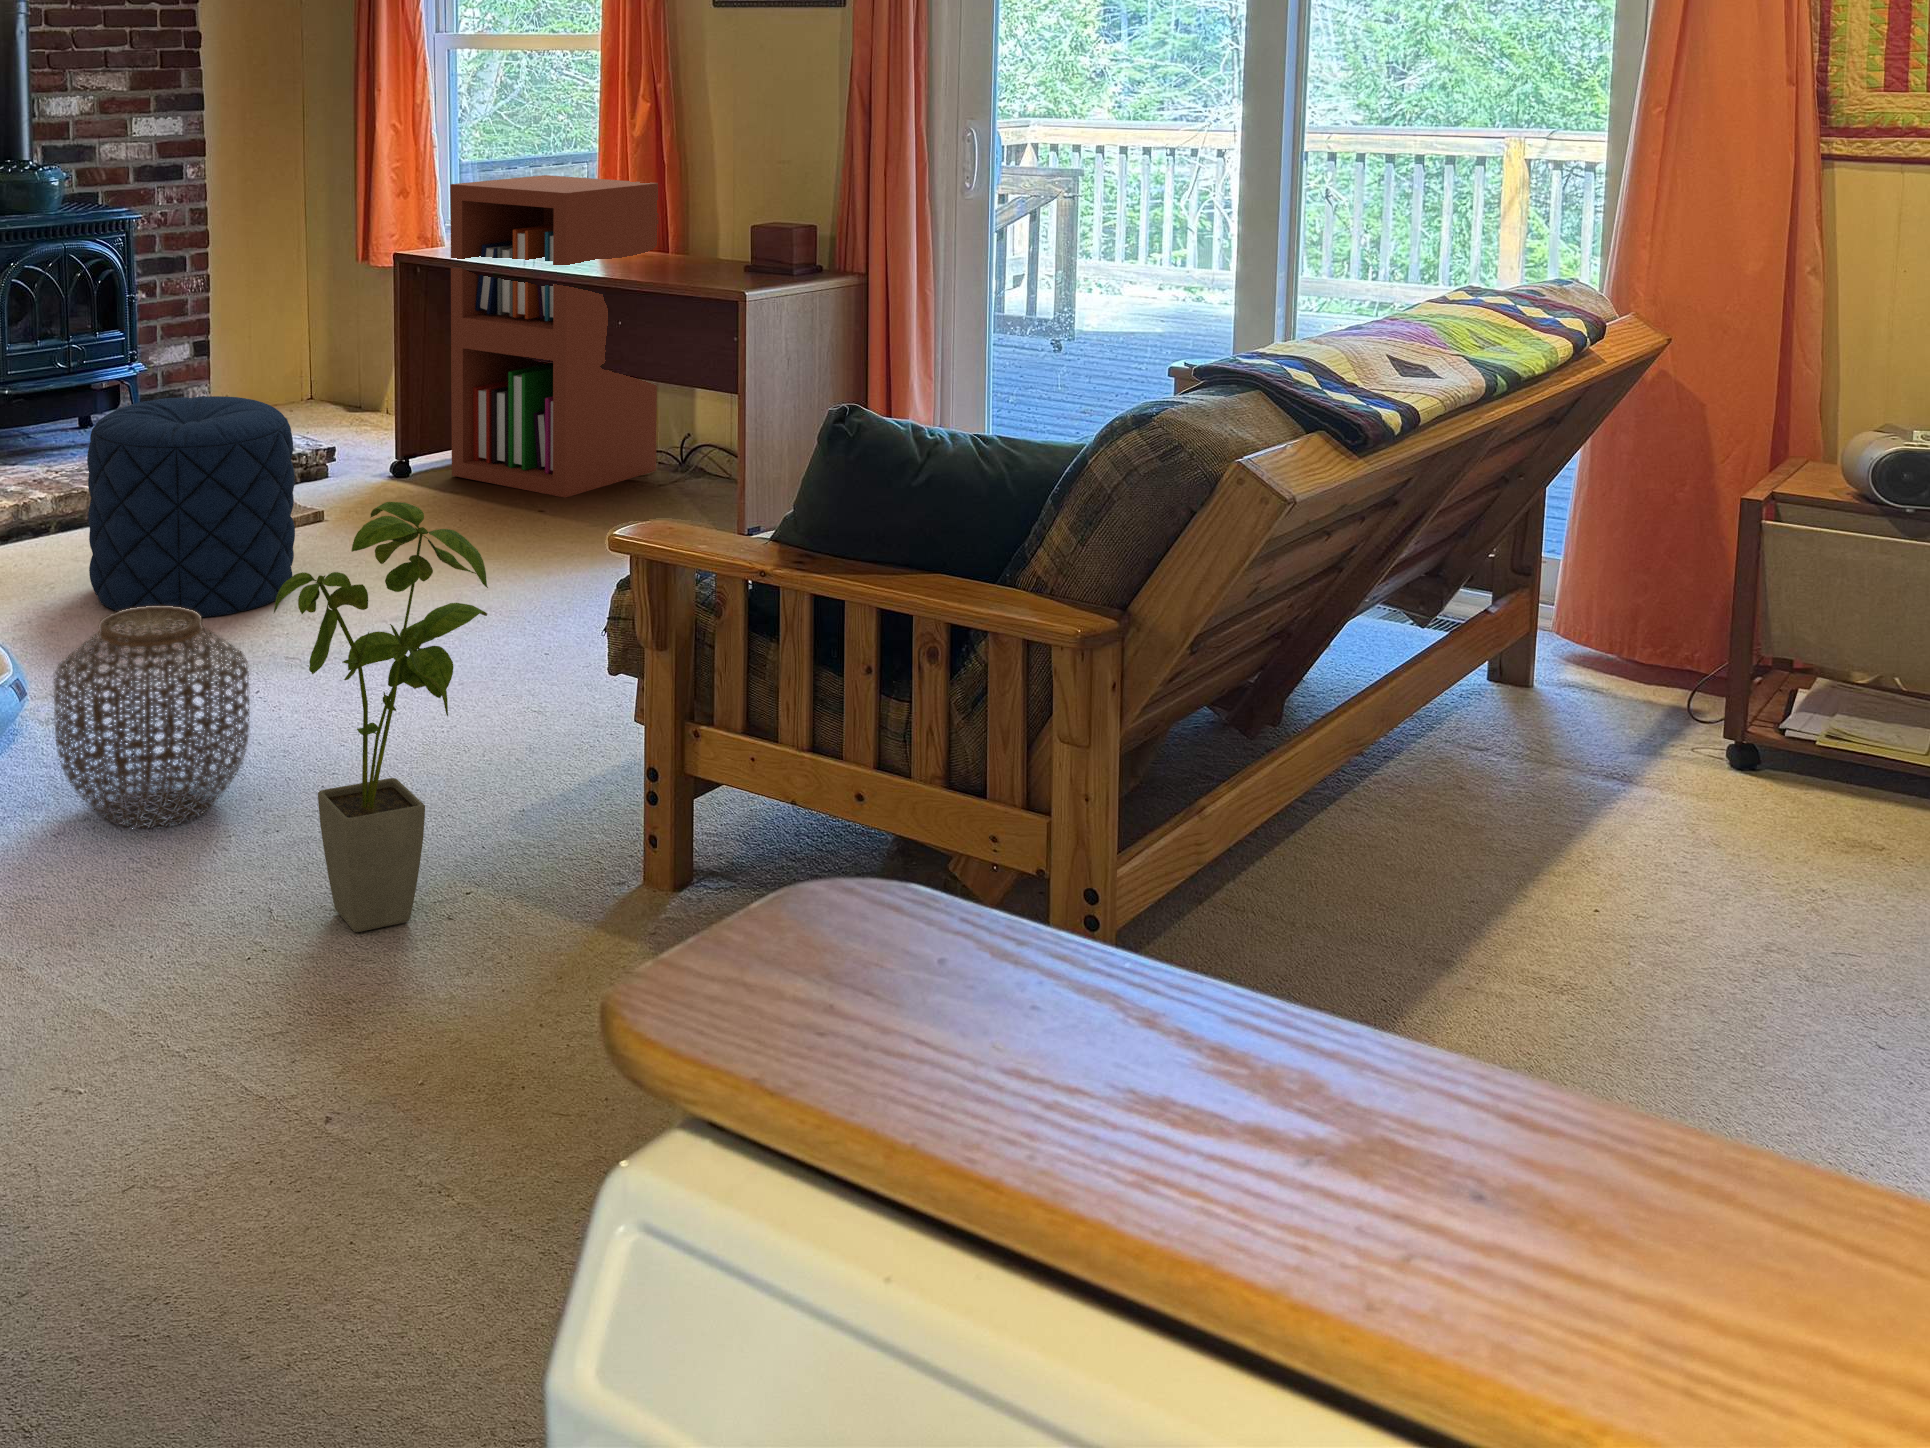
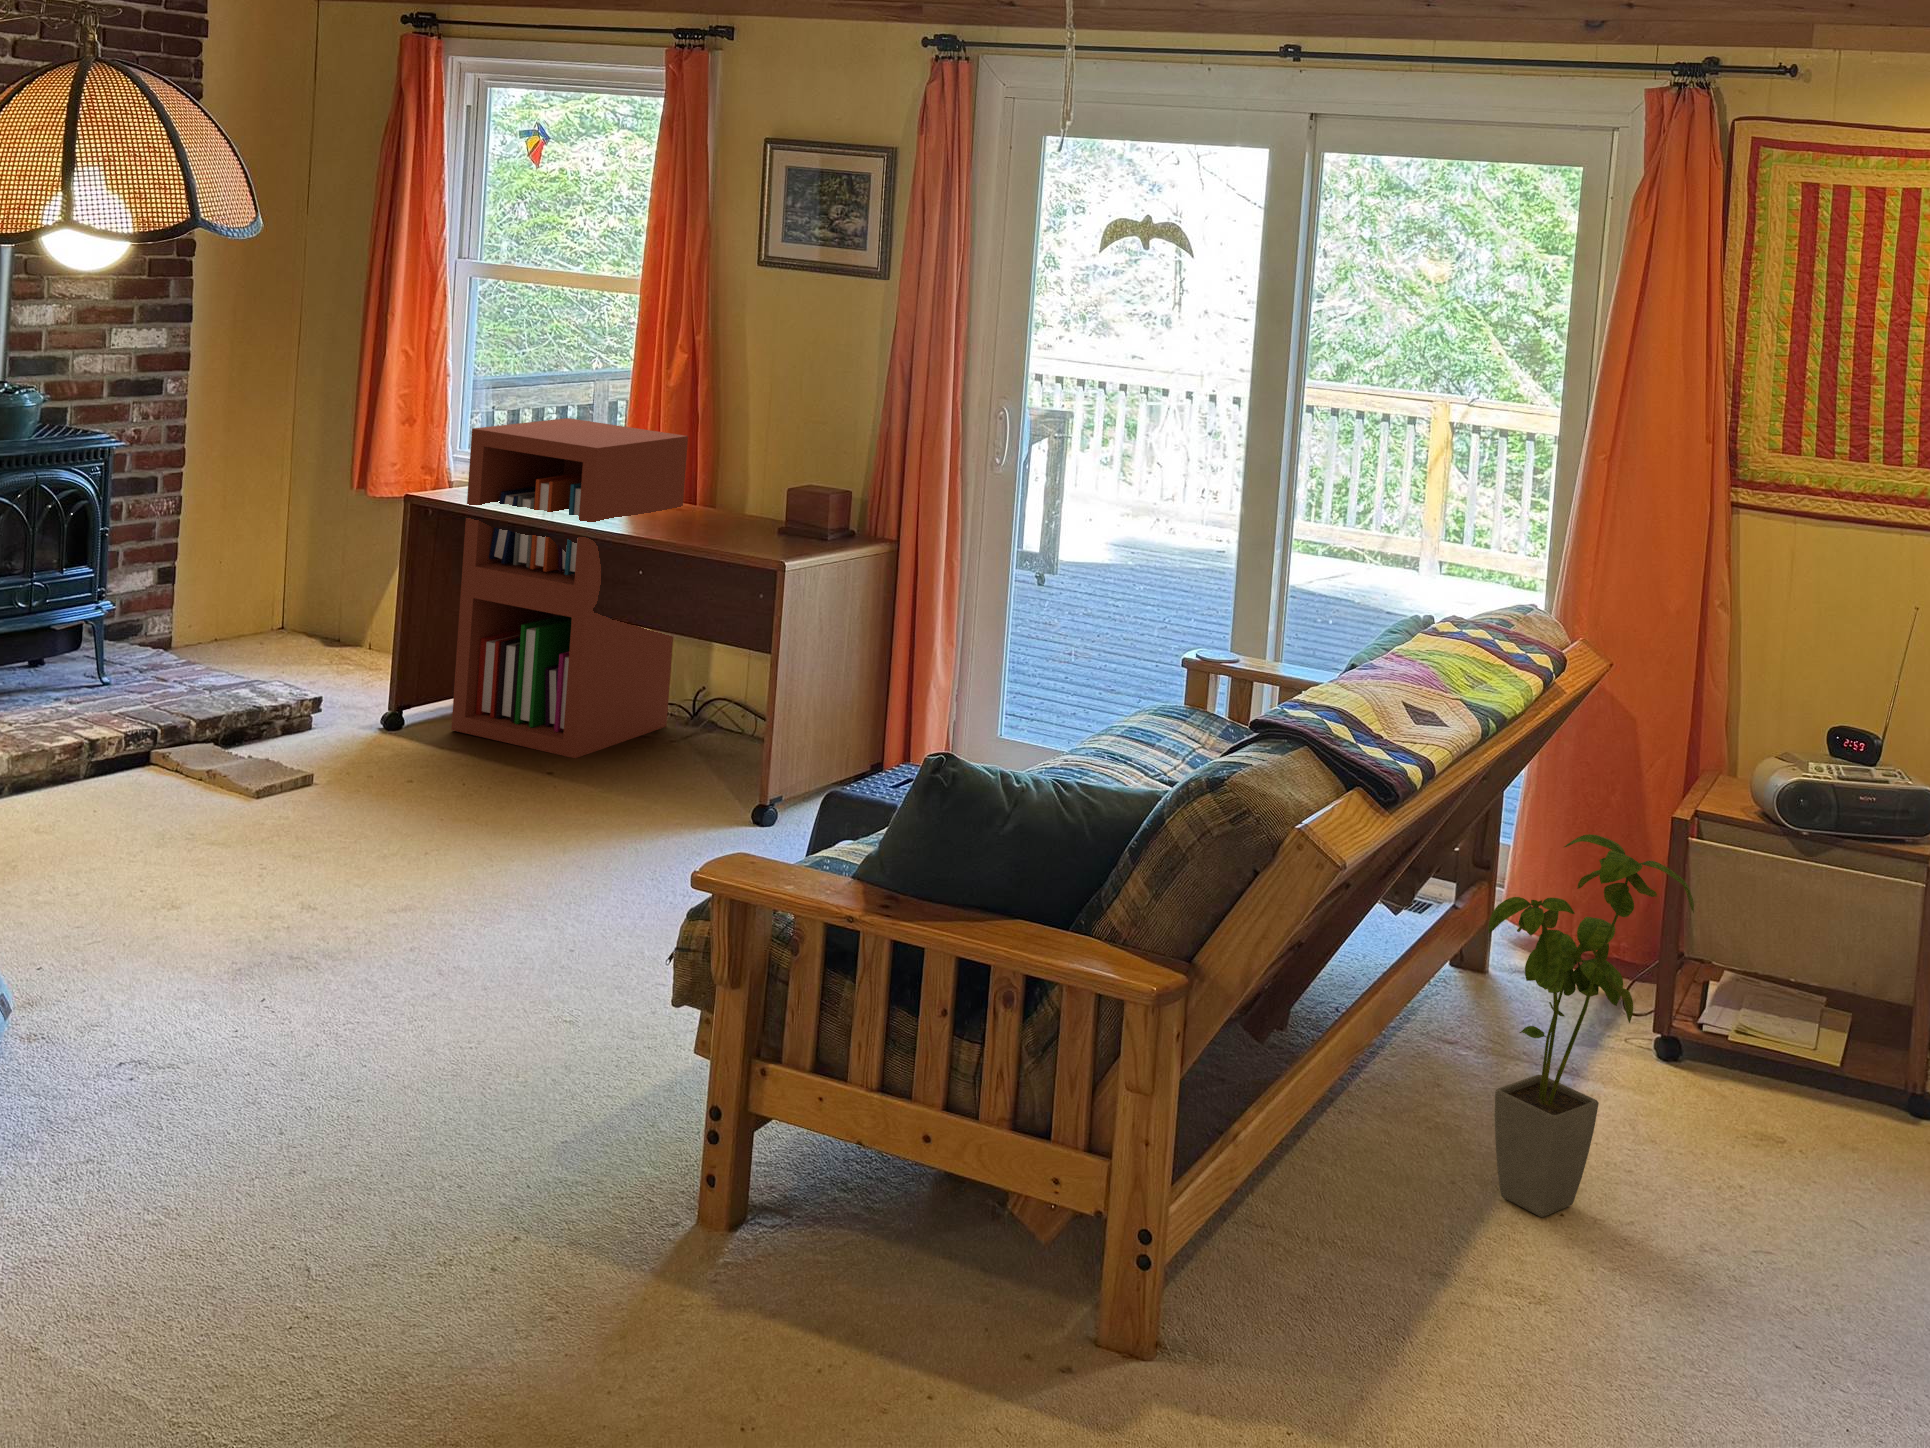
pouf: present [87,396,295,617] -> none [65,663,305,909]
house plant: present [274,502,488,932] -> present [1488,834,1694,1217]
woven basket: present [54,606,250,828] -> none [70,929,289,1172]

